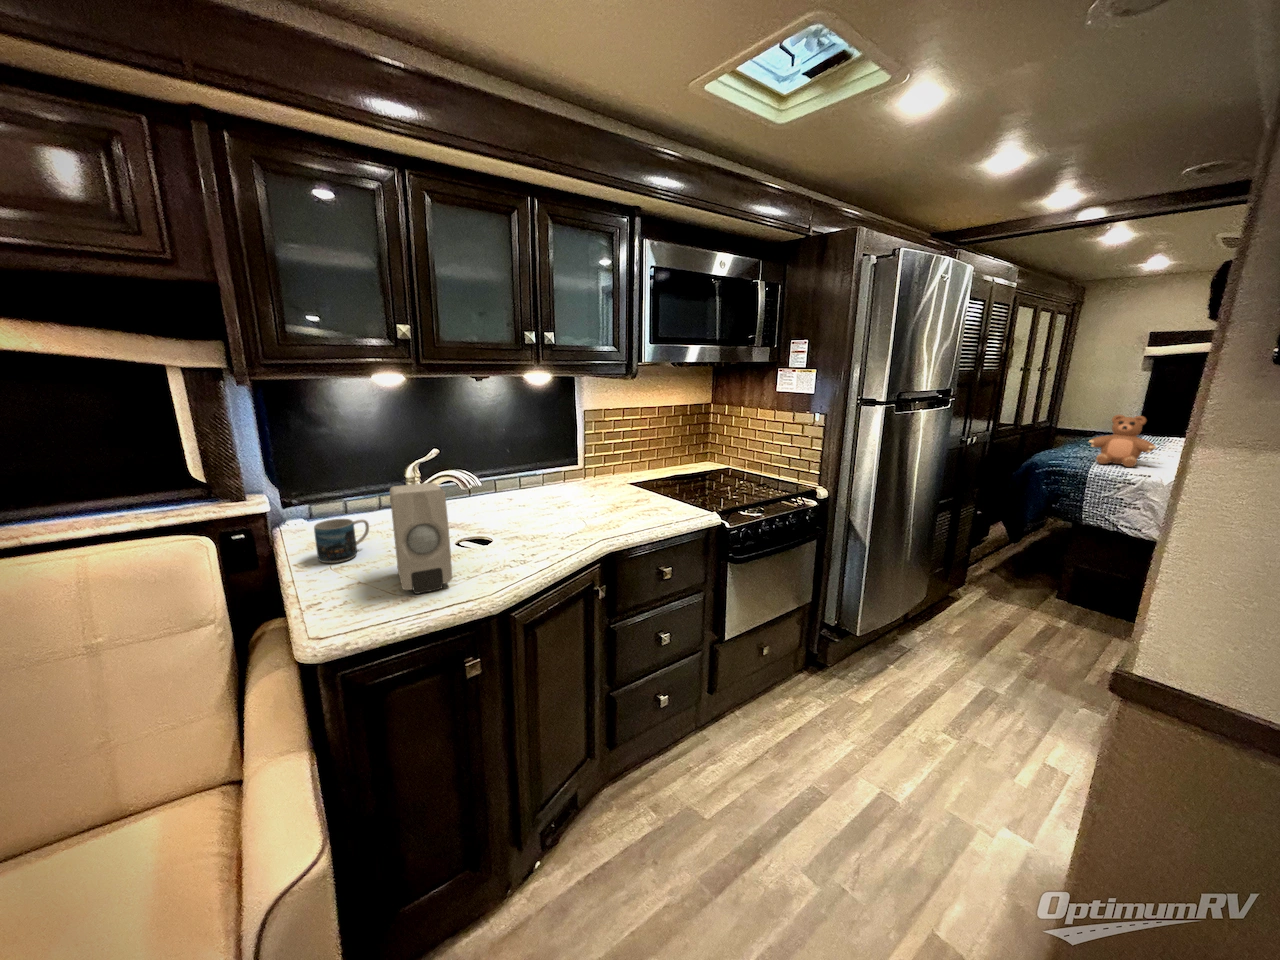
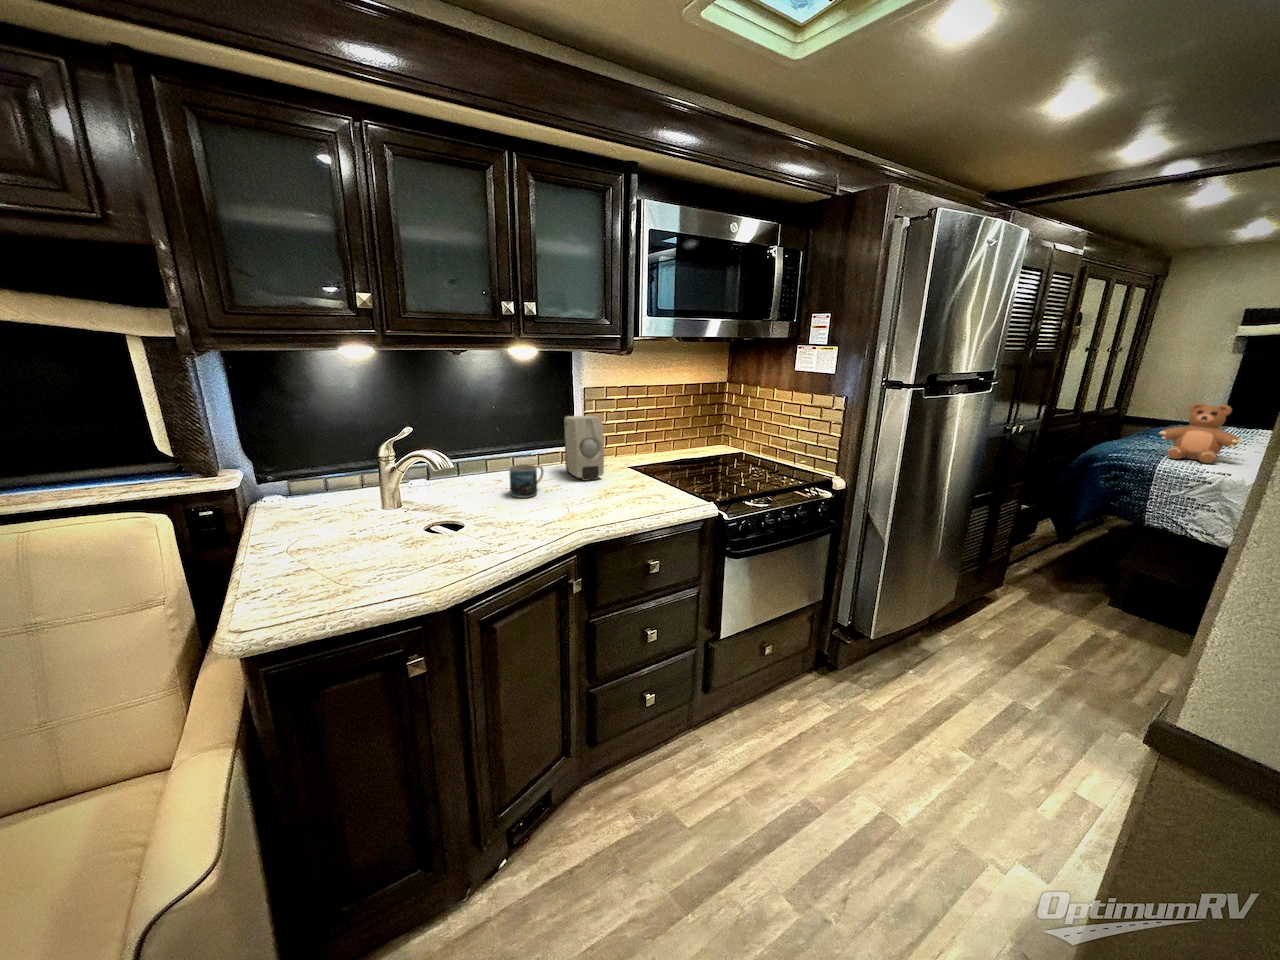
soap dispenser: present [390,483,452,594] -> present [564,416,604,481]
mug: present [314,519,369,563] -> present [510,464,544,498]

